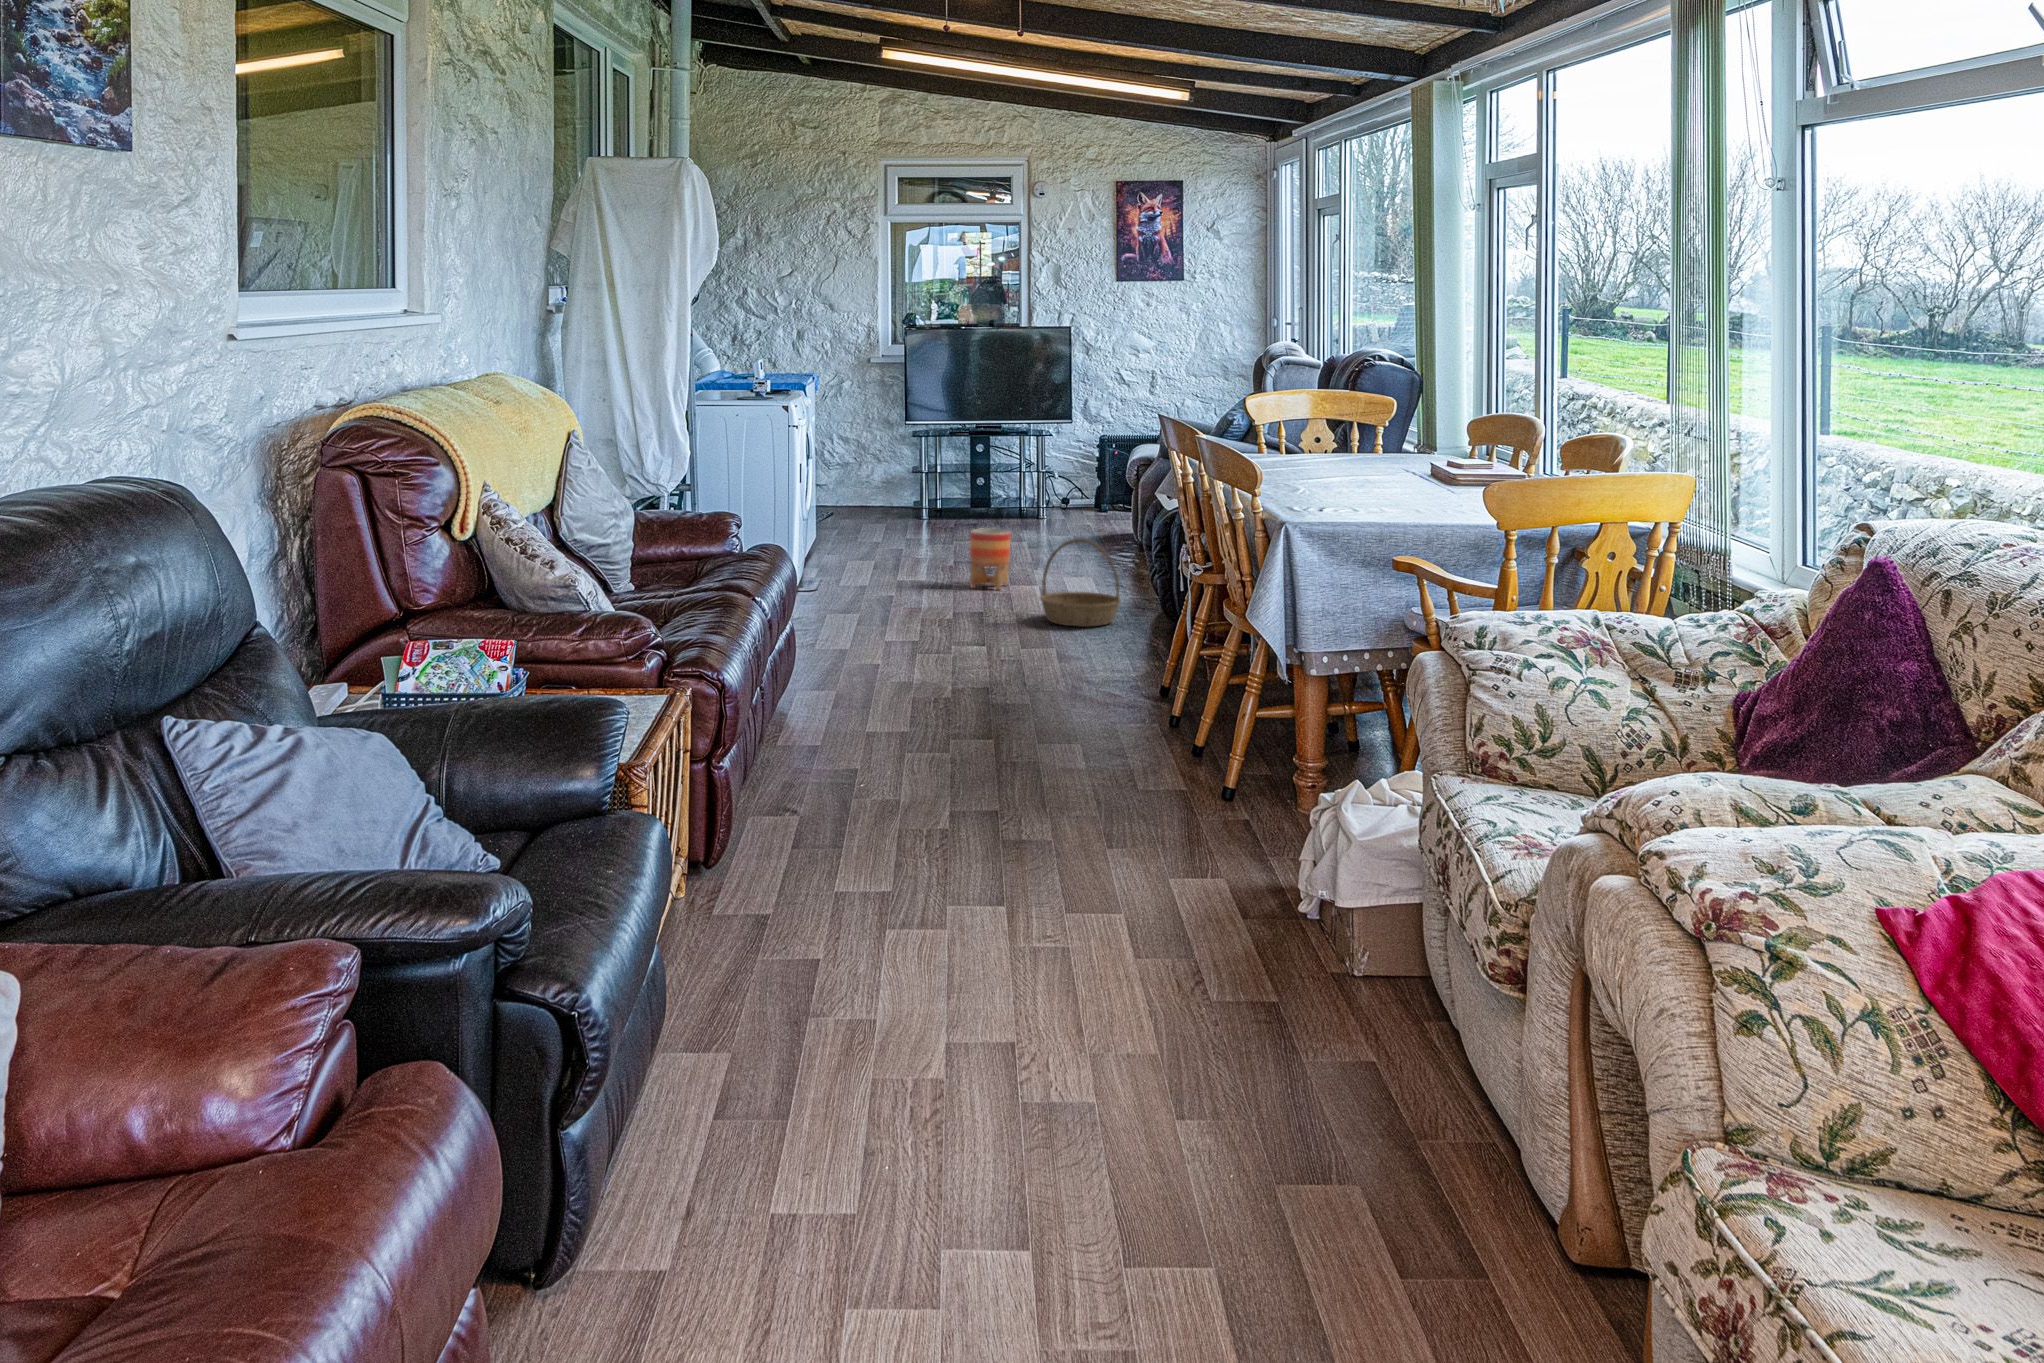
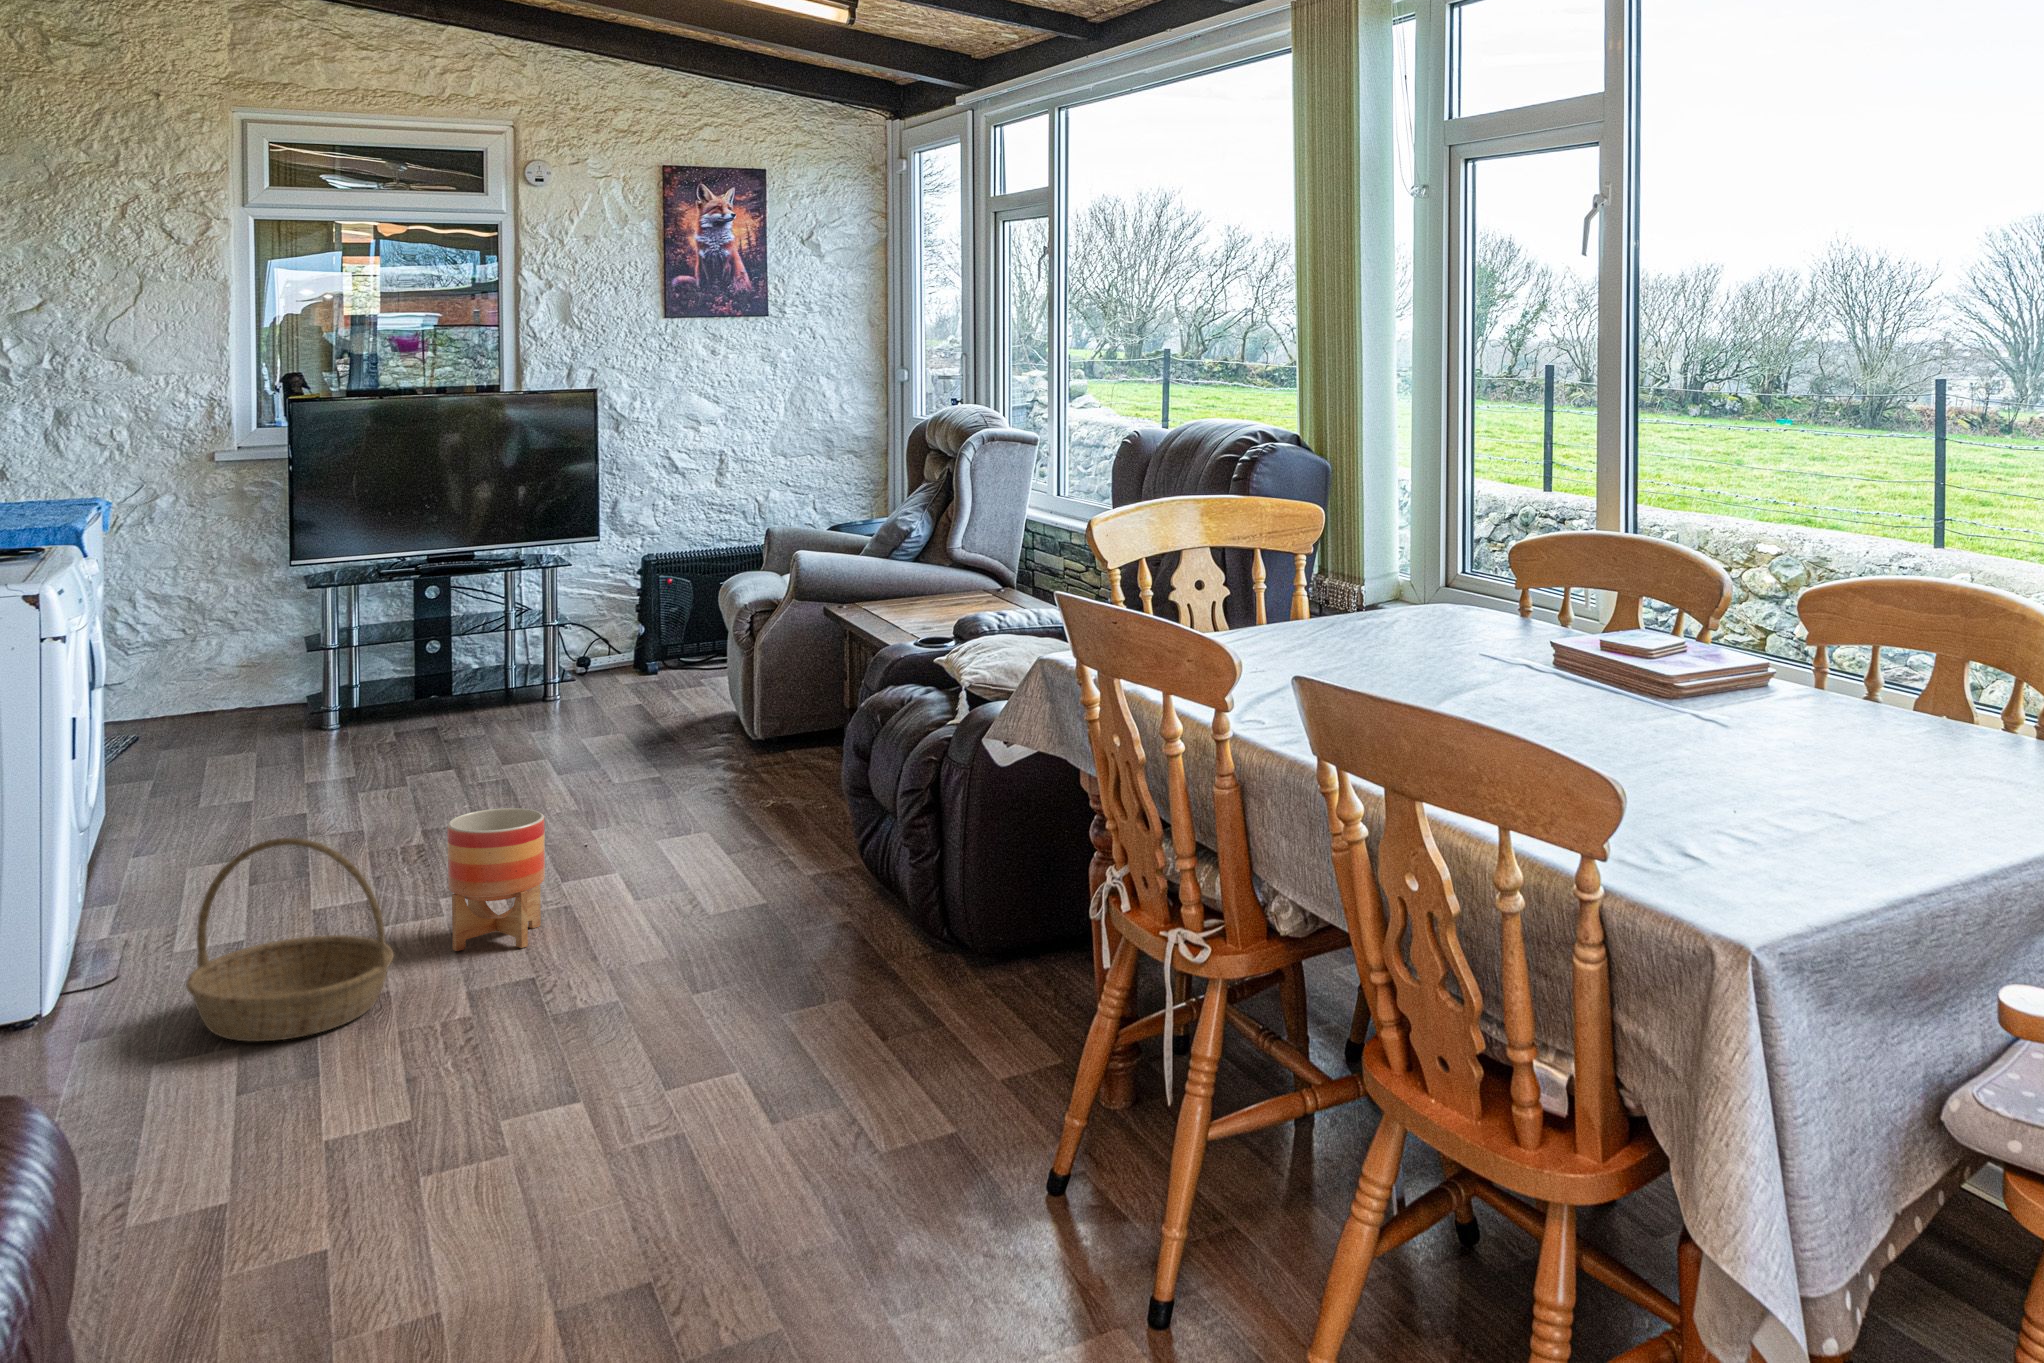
basket: present [1040,539,1121,627] -> present [186,838,394,1042]

